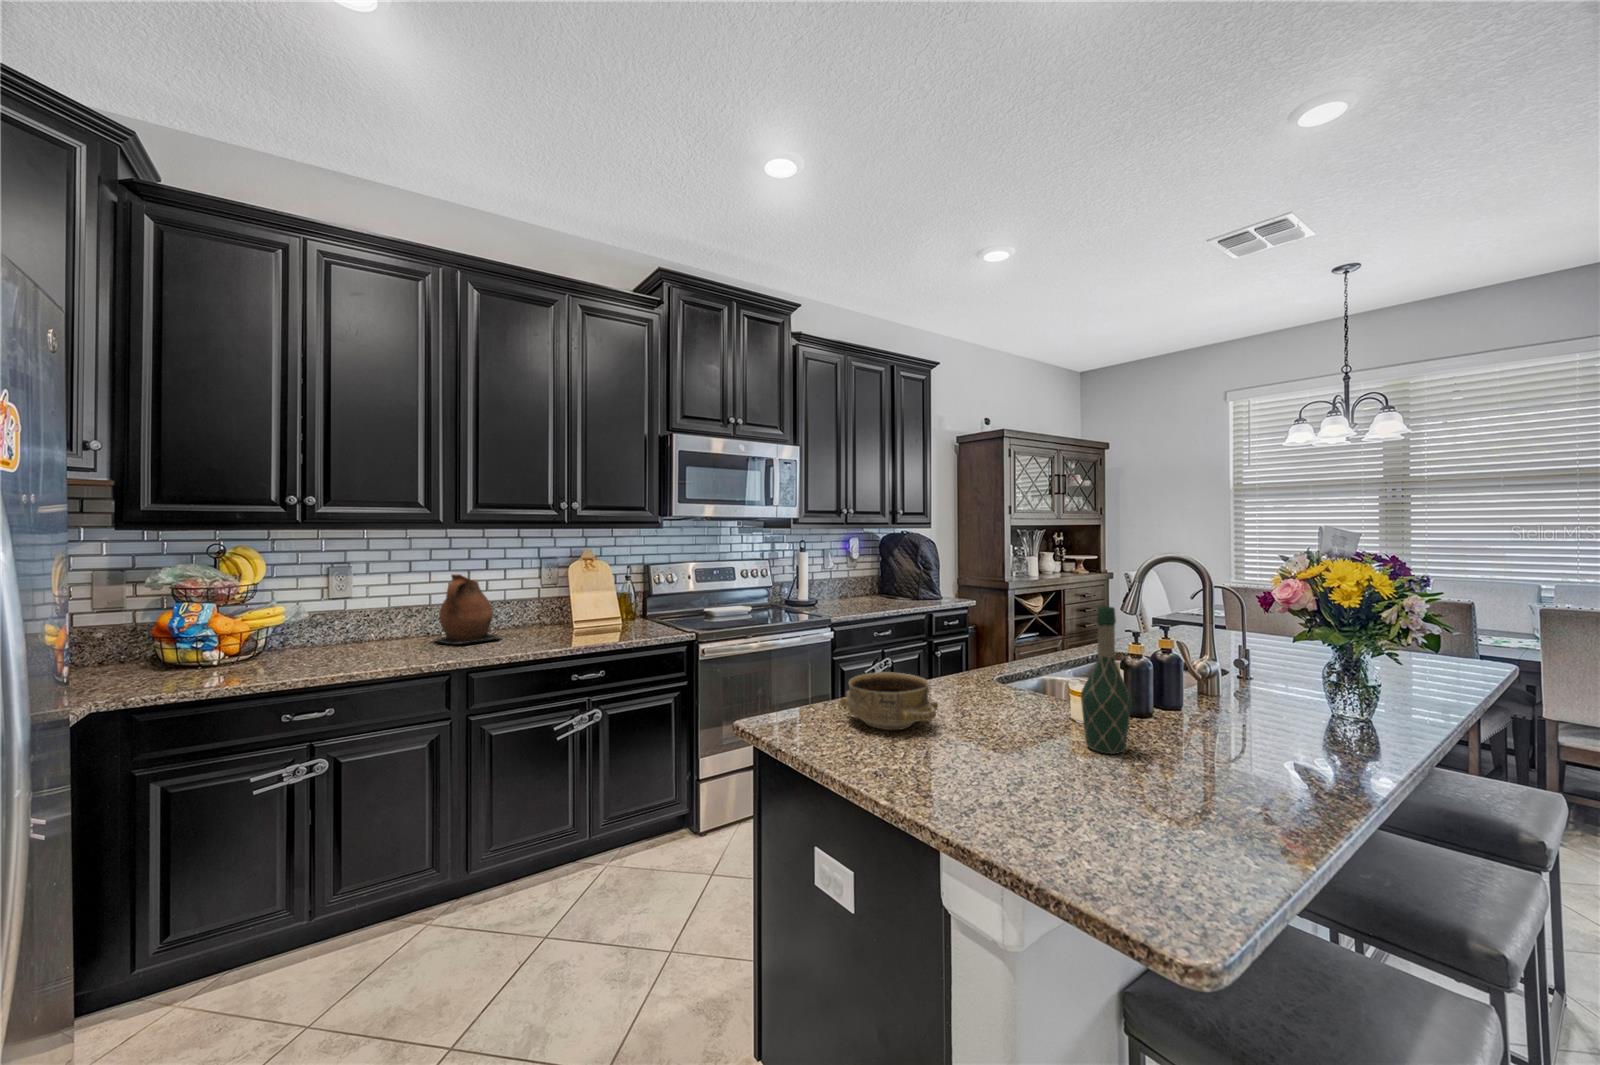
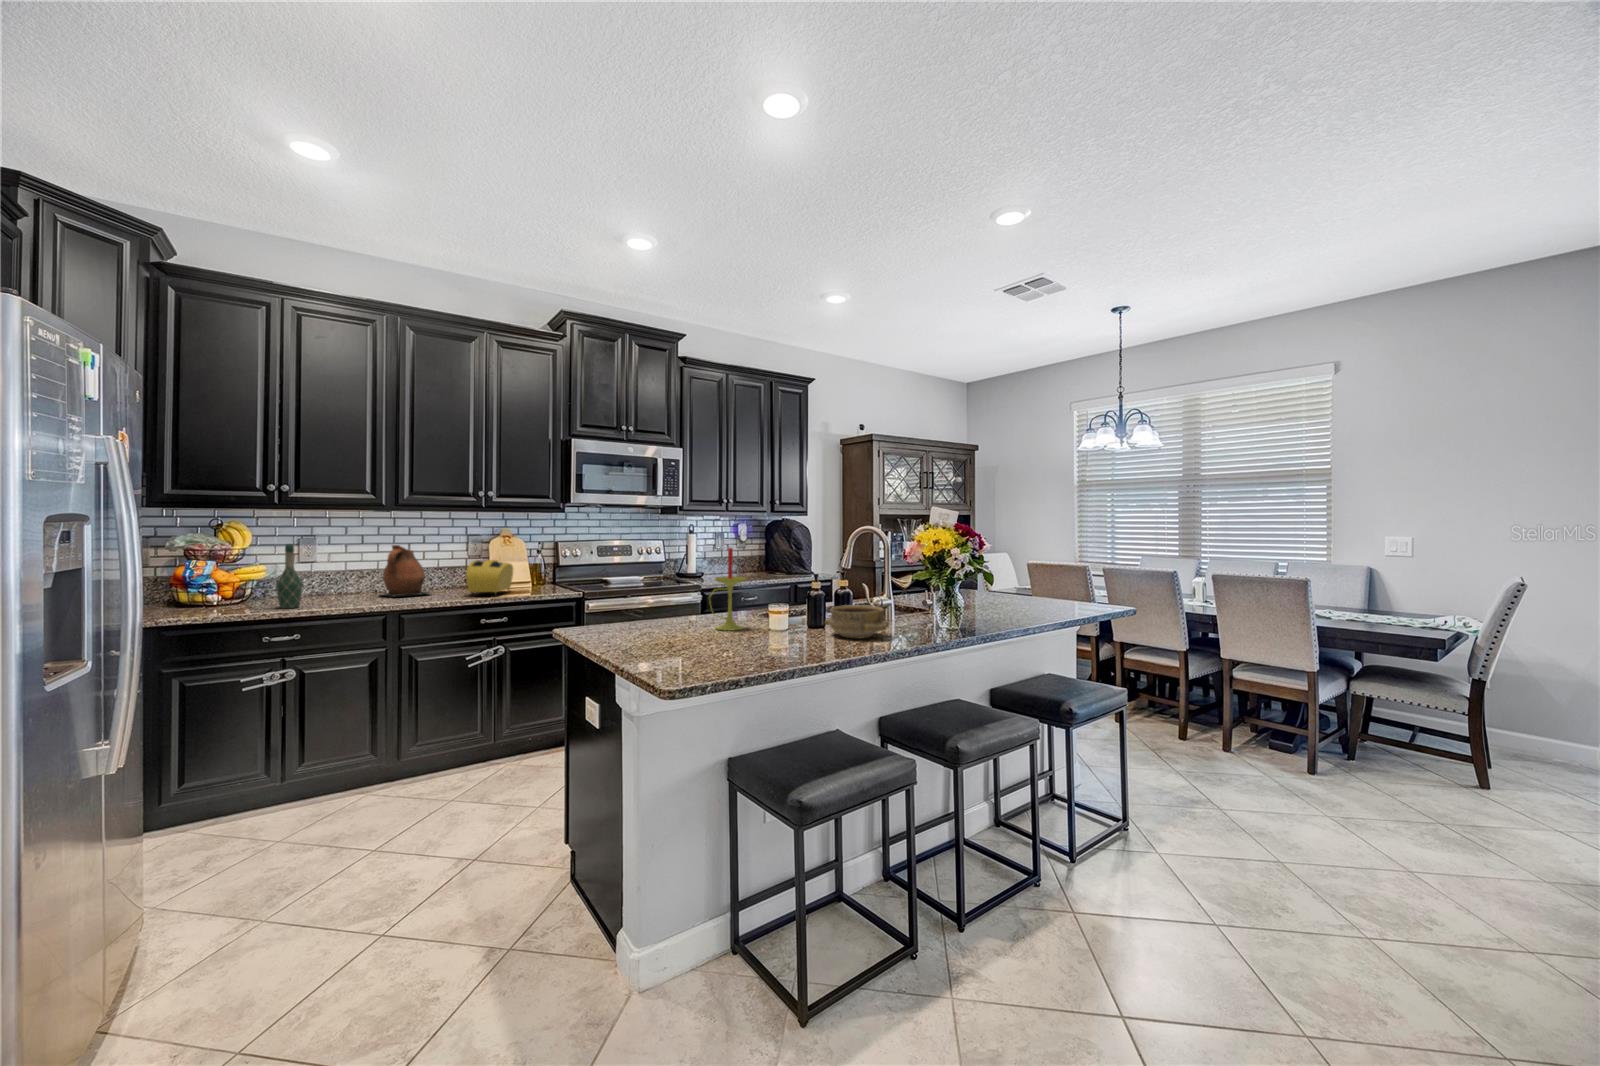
candle: none [986,589,1041,728] -> present [710,548,746,630]
toaster: none [549,592,604,643] -> present [466,560,513,595]
wine bottle: present [1081,606,1132,754] -> present [276,544,302,608]
ceramic bowl: present [840,672,938,730] -> present [825,605,889,638]

